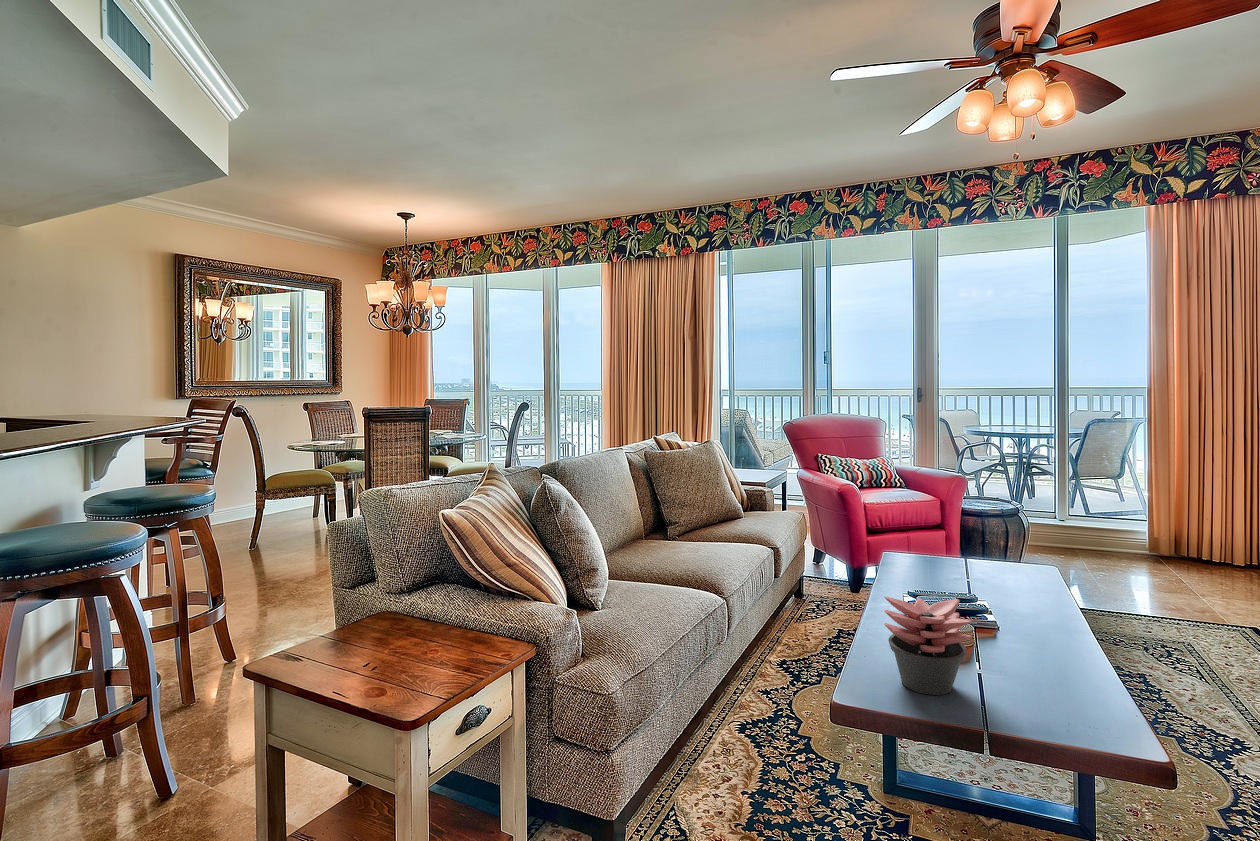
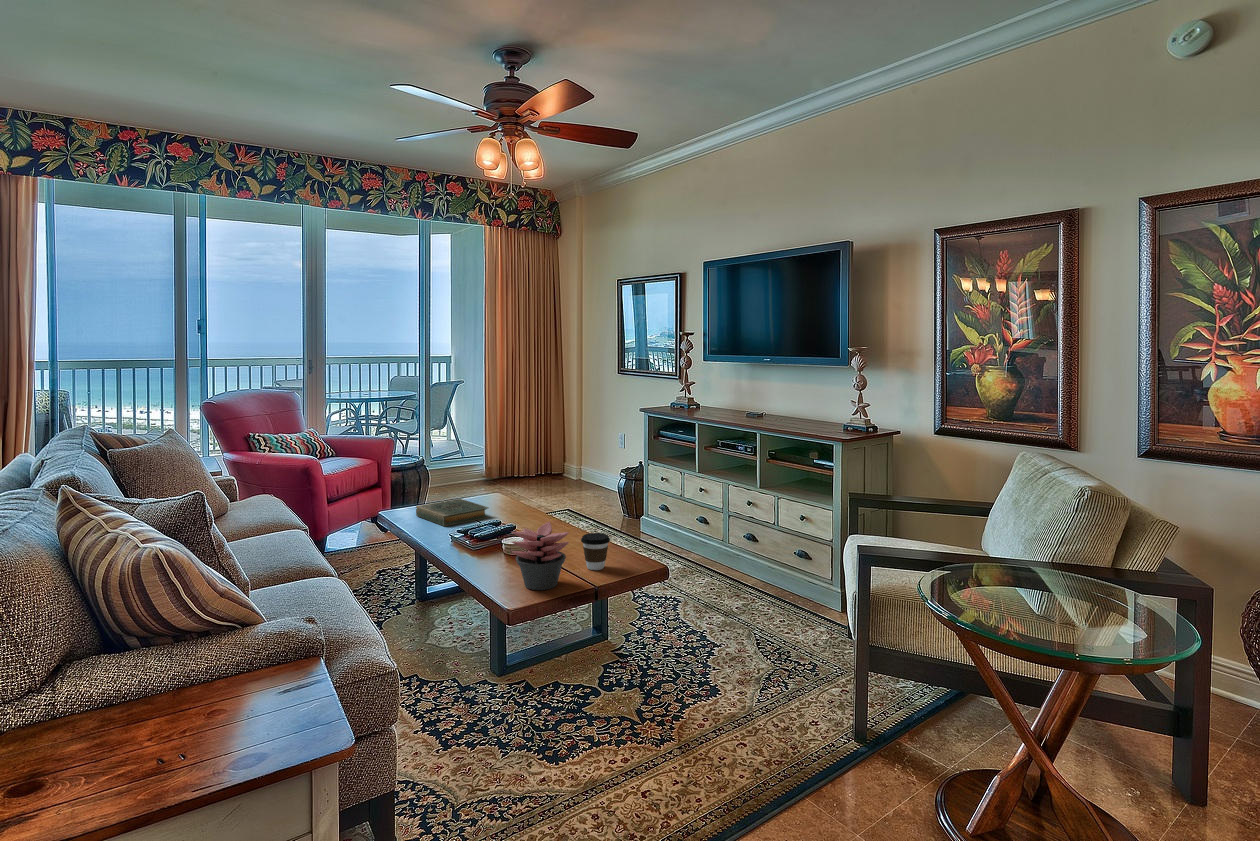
hardback book: none [910,548,994,583] -> present [416,499,489,526]
coffee cup: none [1018,636,1073,701] -> present [581,533,610,570]

